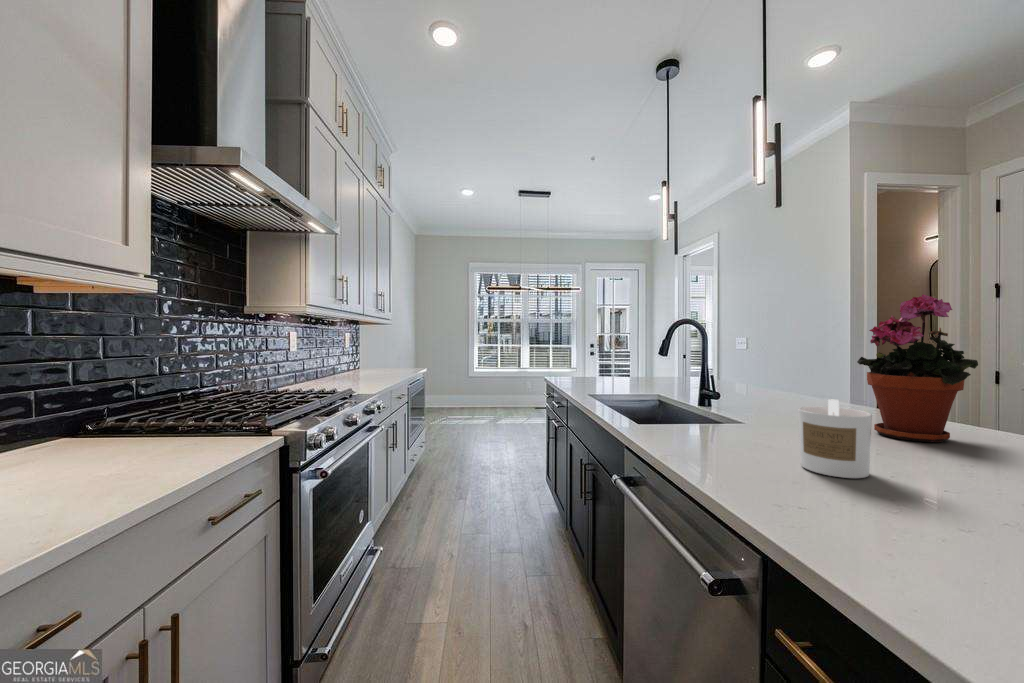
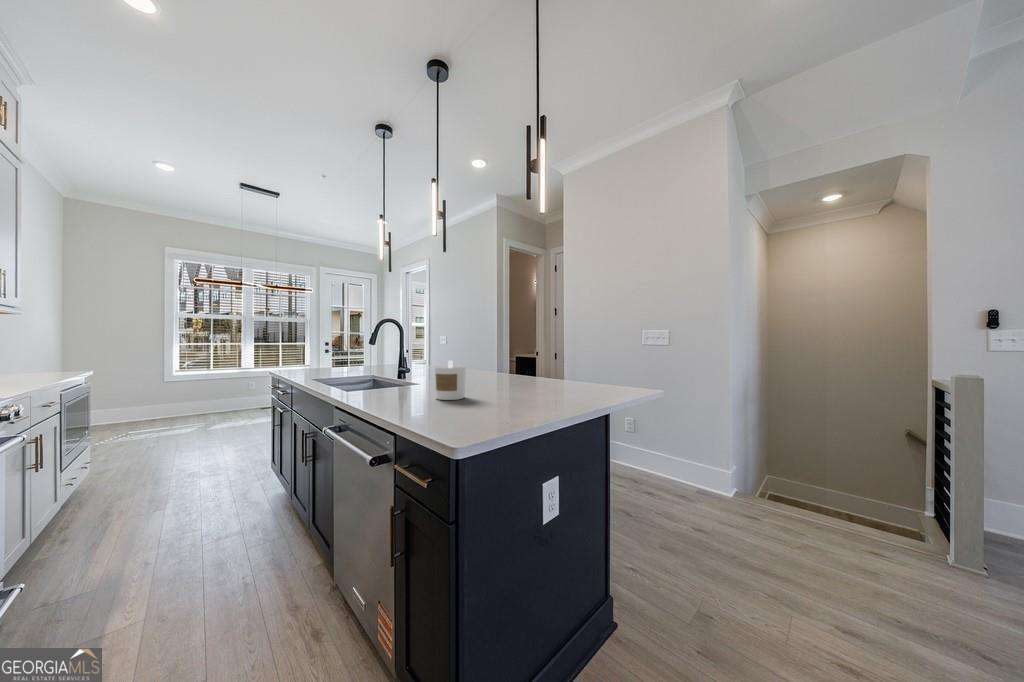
potted plant: present [857,295,978,442] -> none [477,309,520,384]

